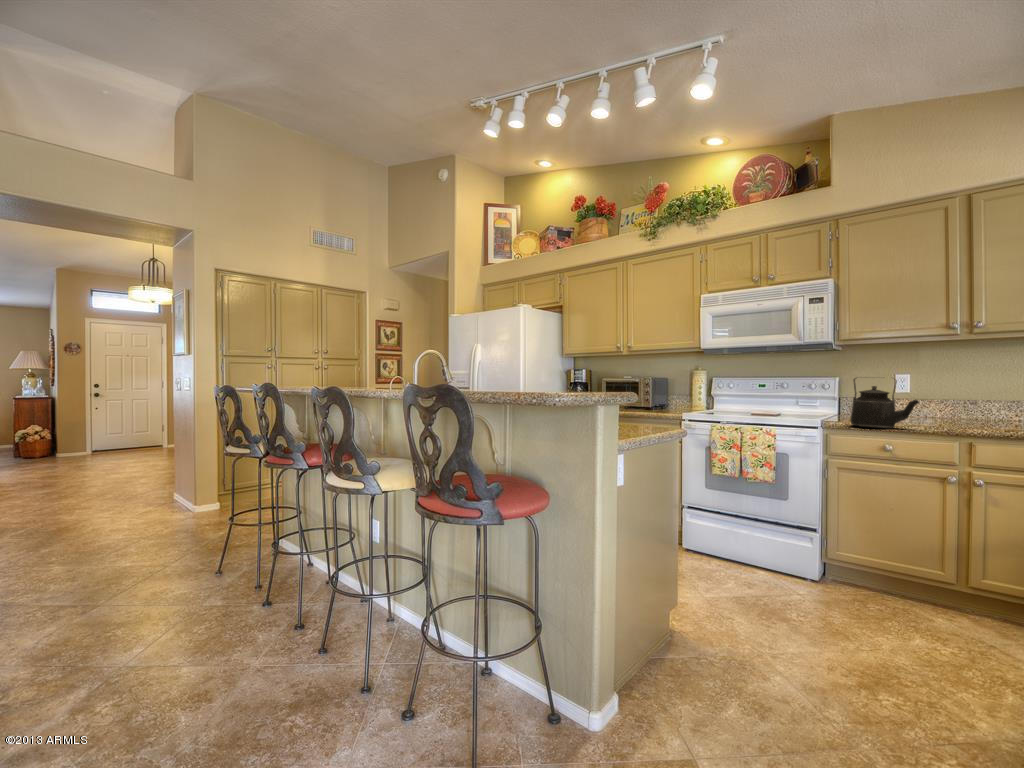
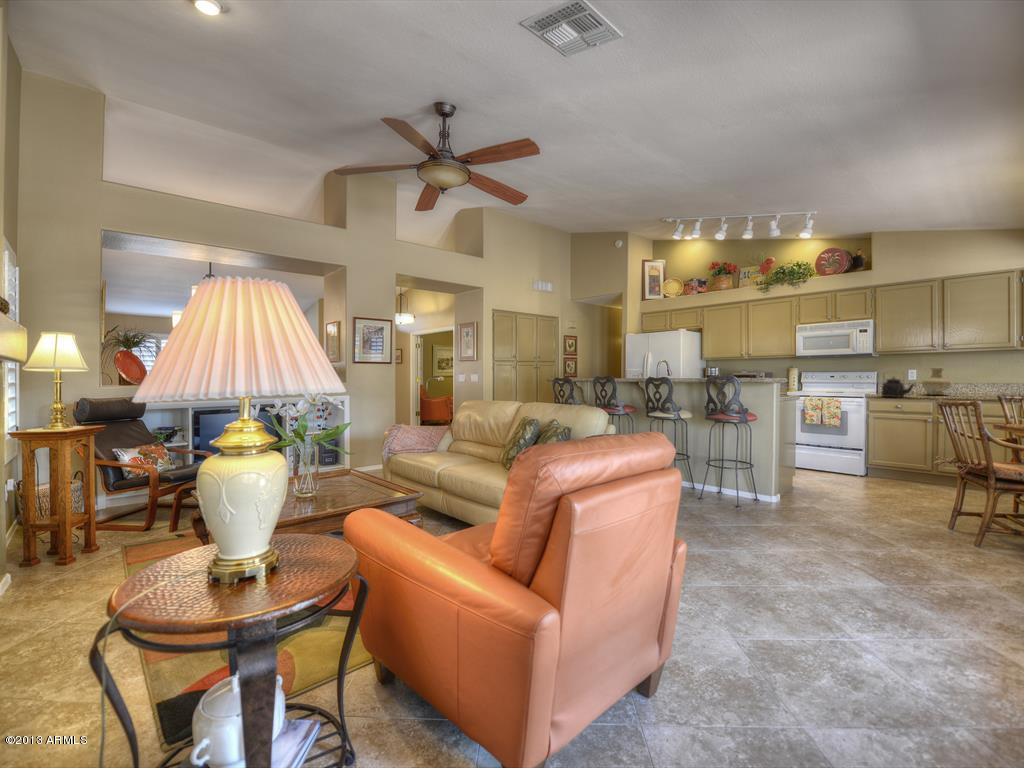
vase: none [924,369,980,423] -> present [922,367,950,395]

